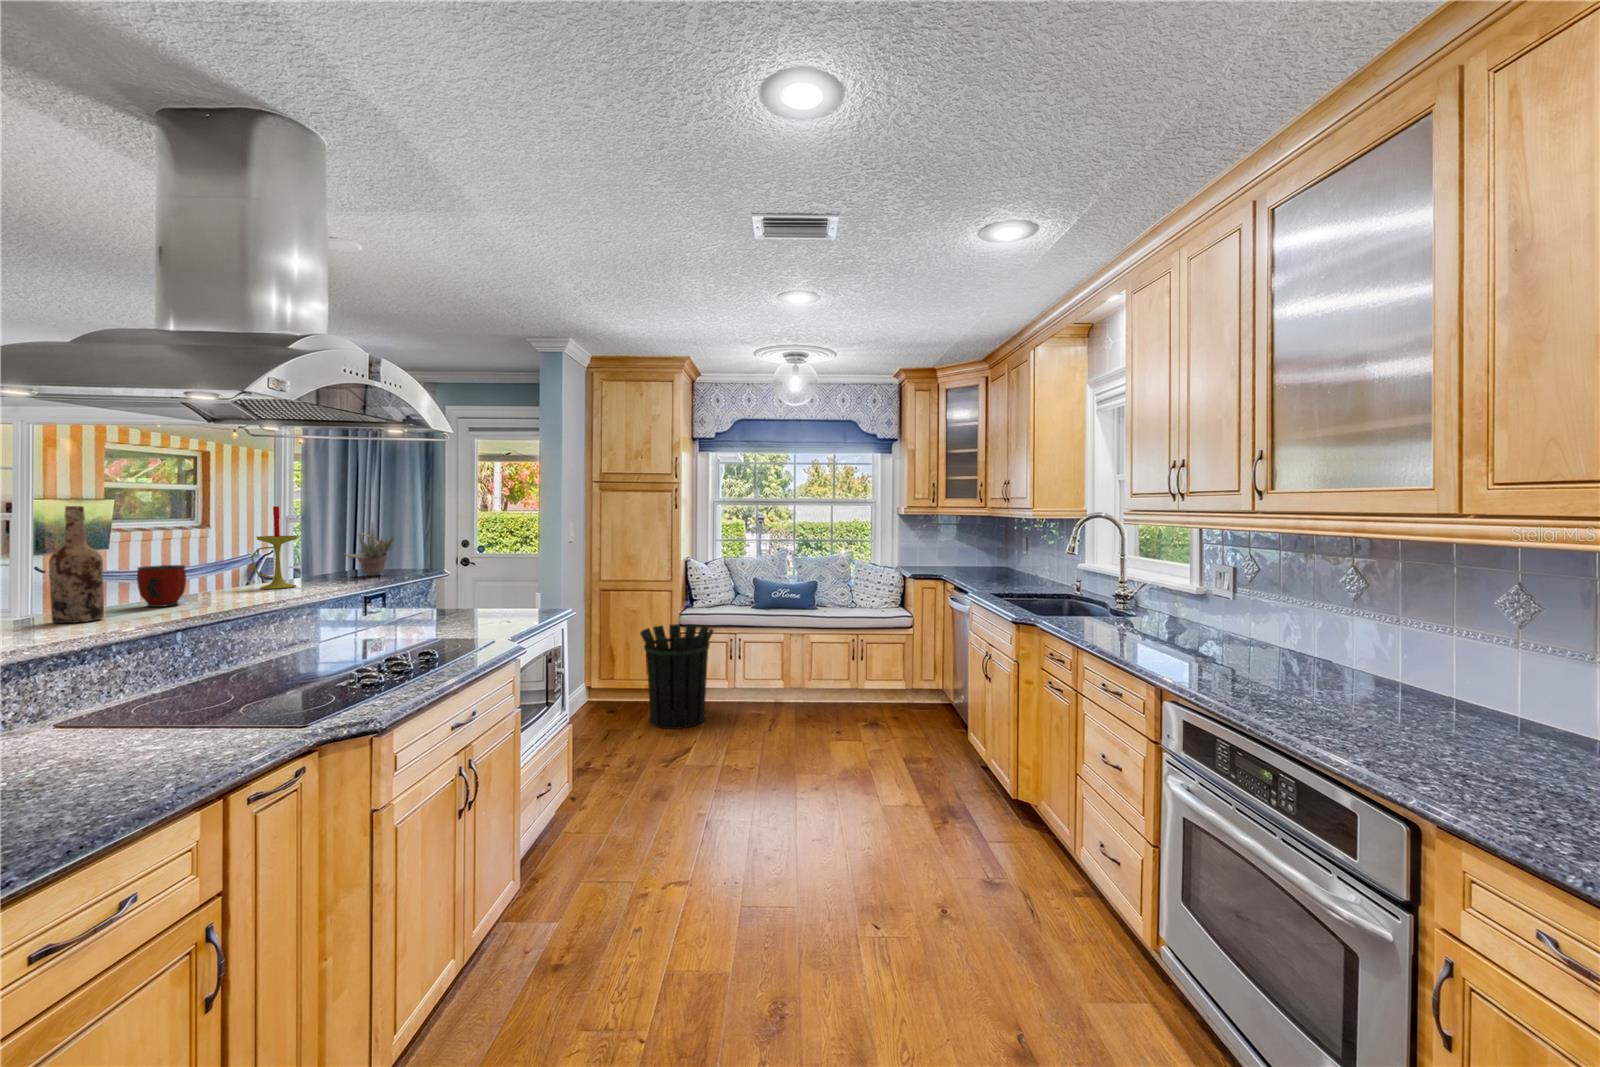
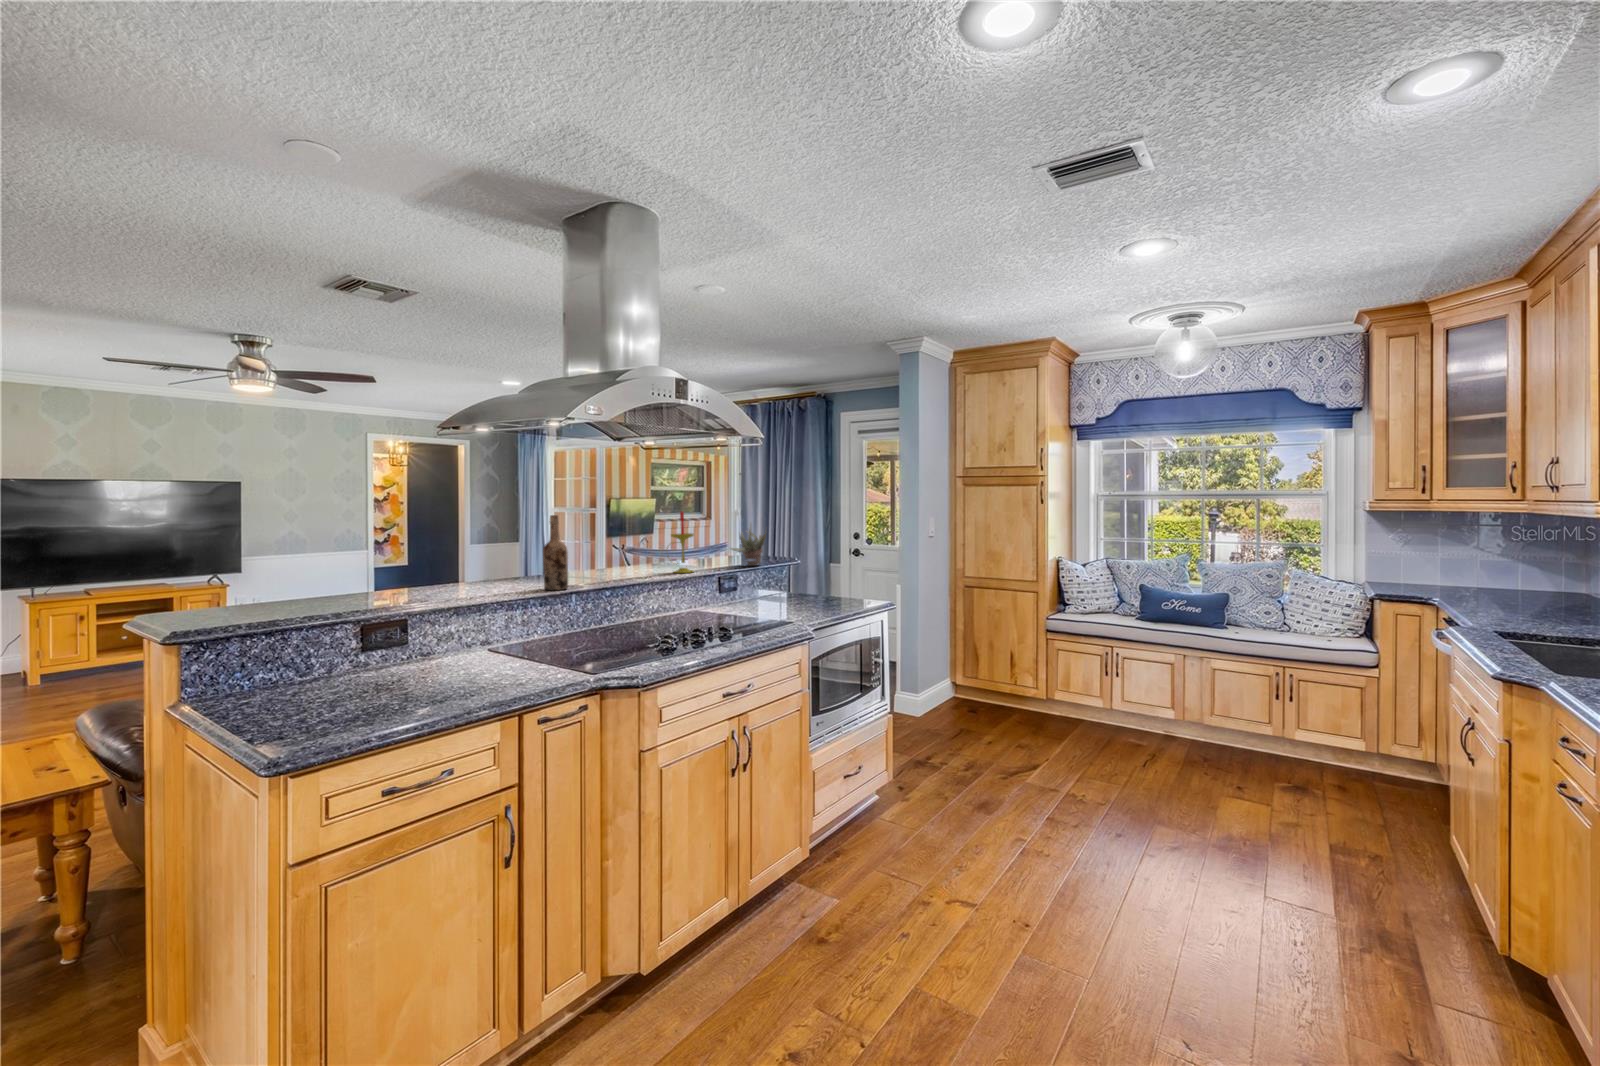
mug: present [137,565,186,607] -> none [593,554,619,583]
waste bin: present [640,624,713,729] -> none [993,629,1076,743]

